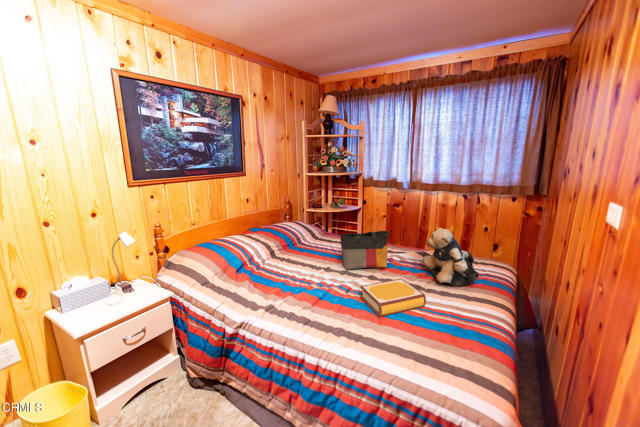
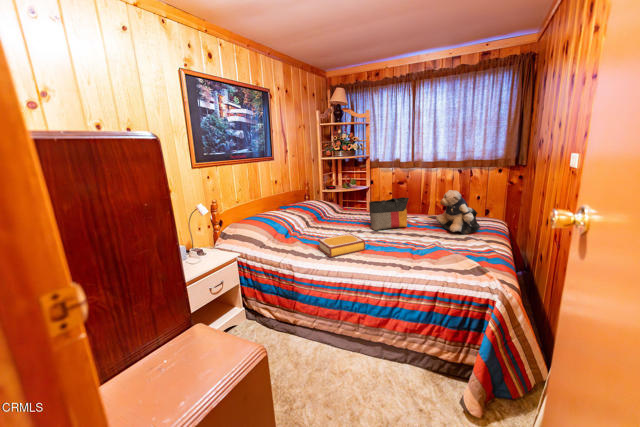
book: present [360,279,426,317] -> present [318,233,365,258]

